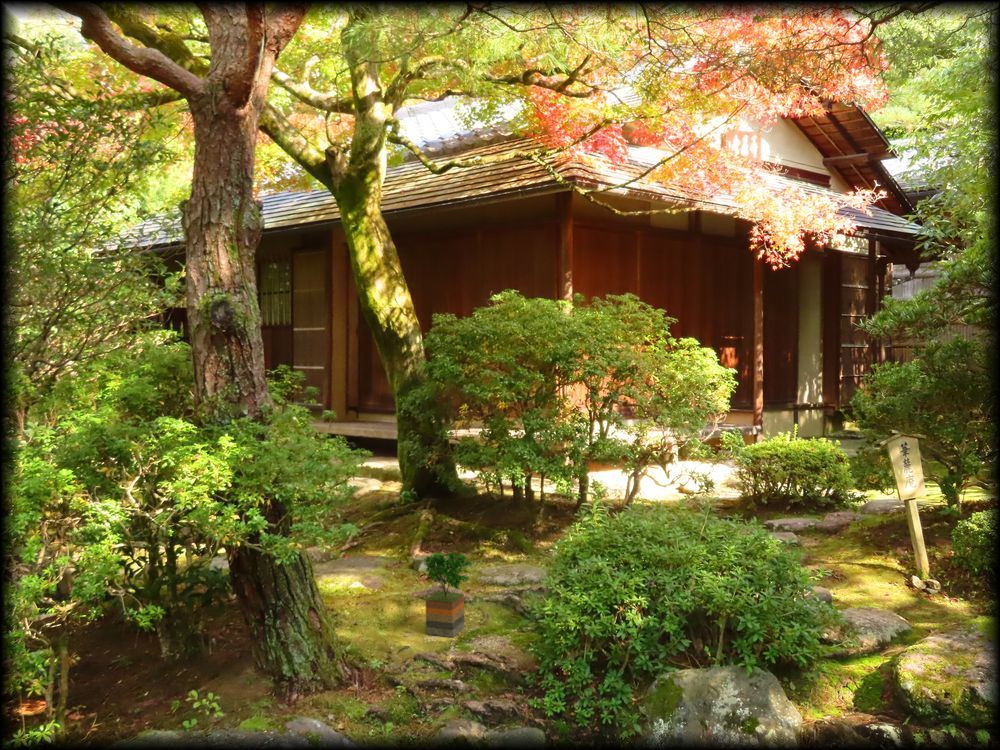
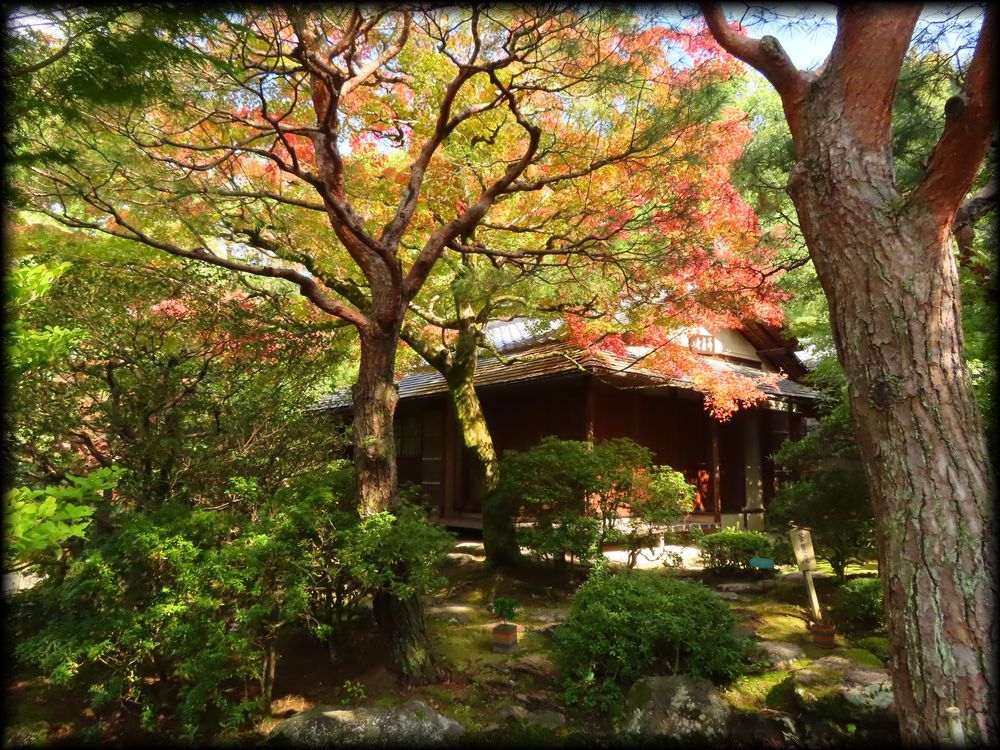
stool: none [809,479,851,534] -> present [750,558,779,597]
wooden bucket: none [907,552,943,609] -> present [811,608,835,648]

